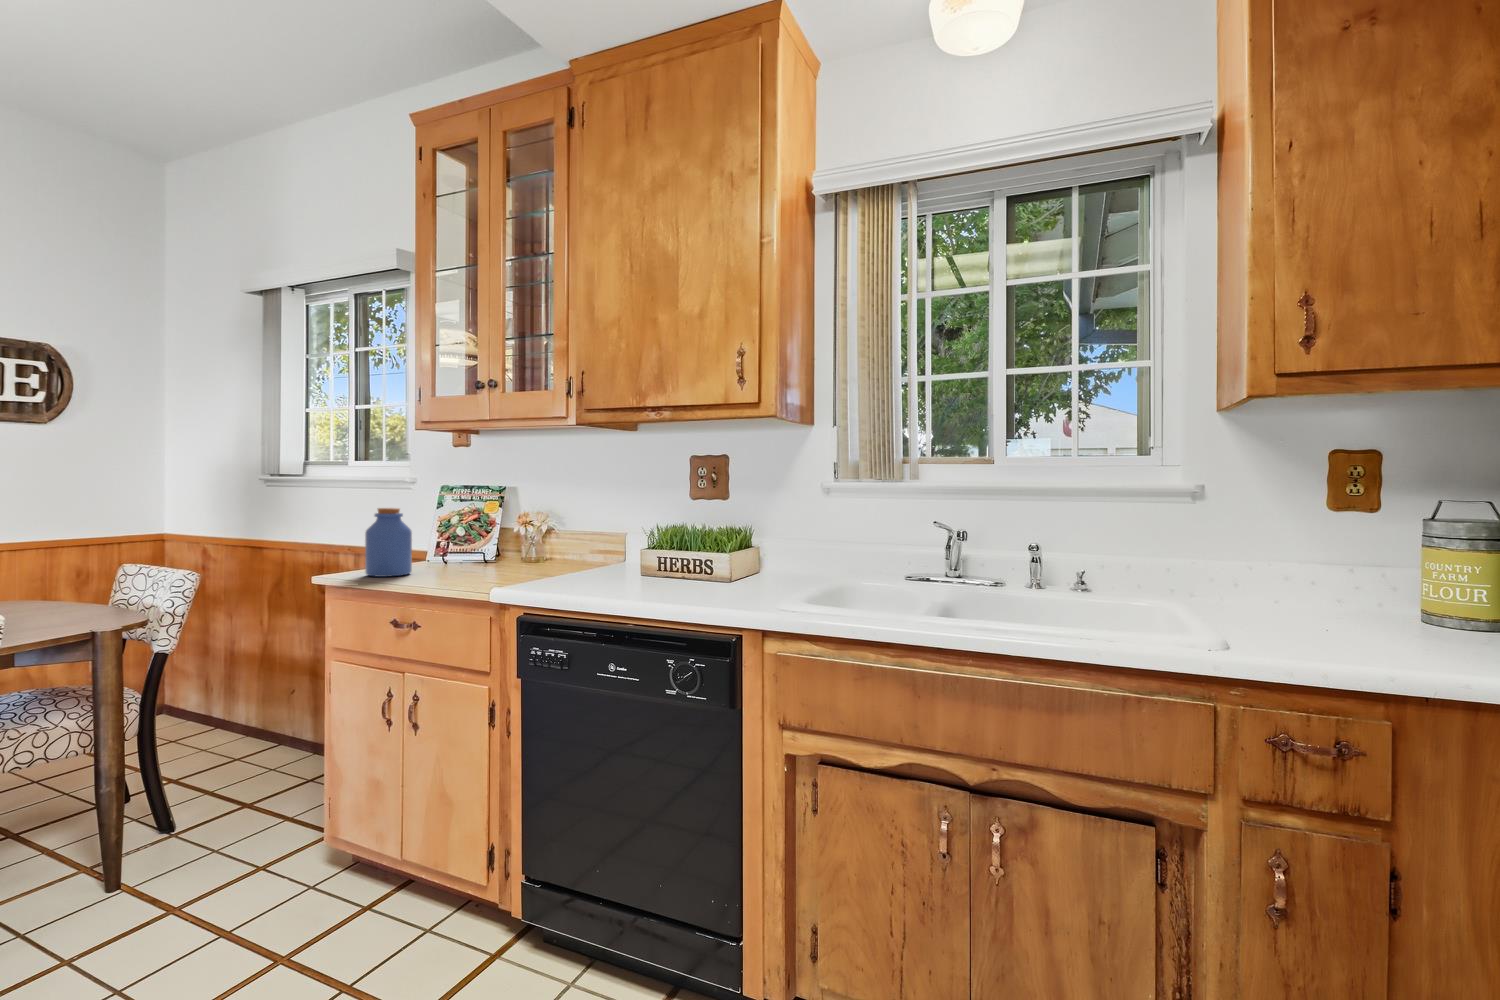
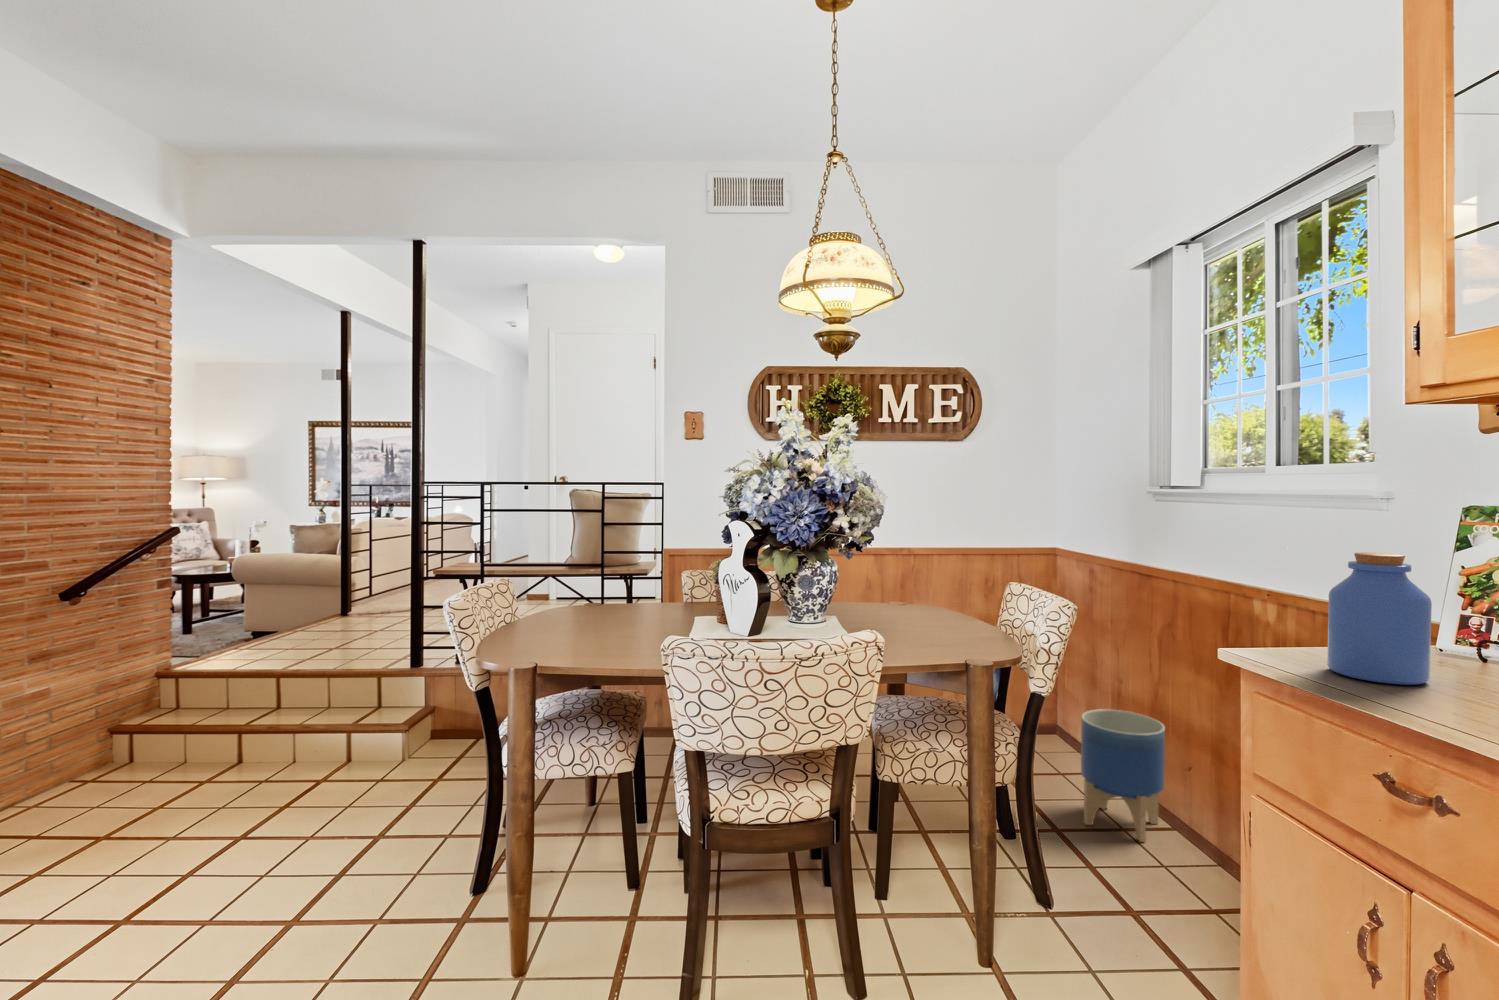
planter: none [203,665,279,771] -> present [1081,709,1165,842]

